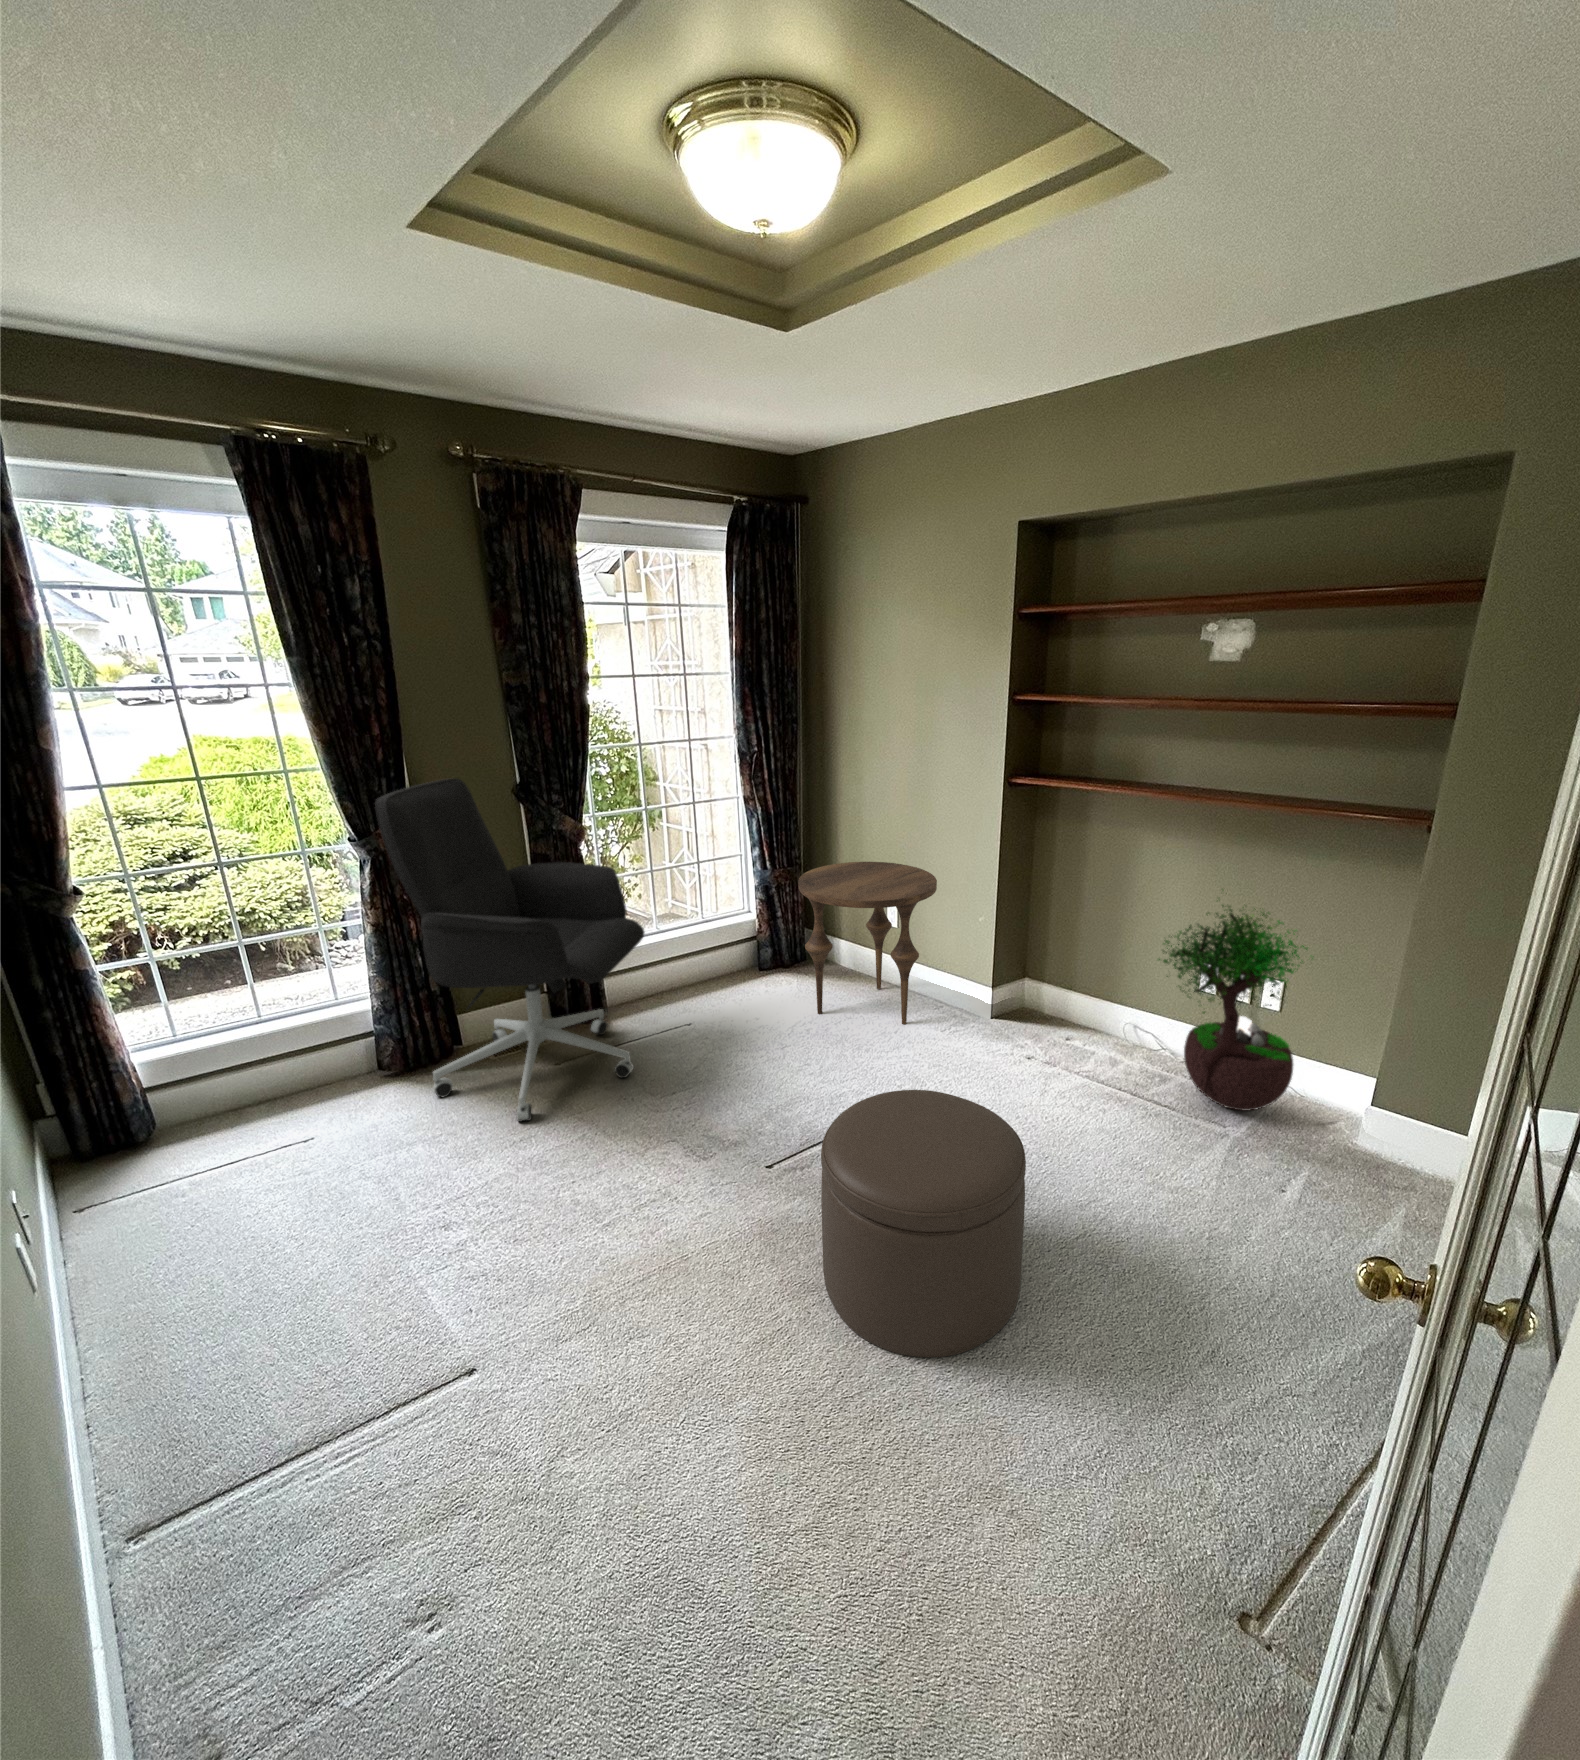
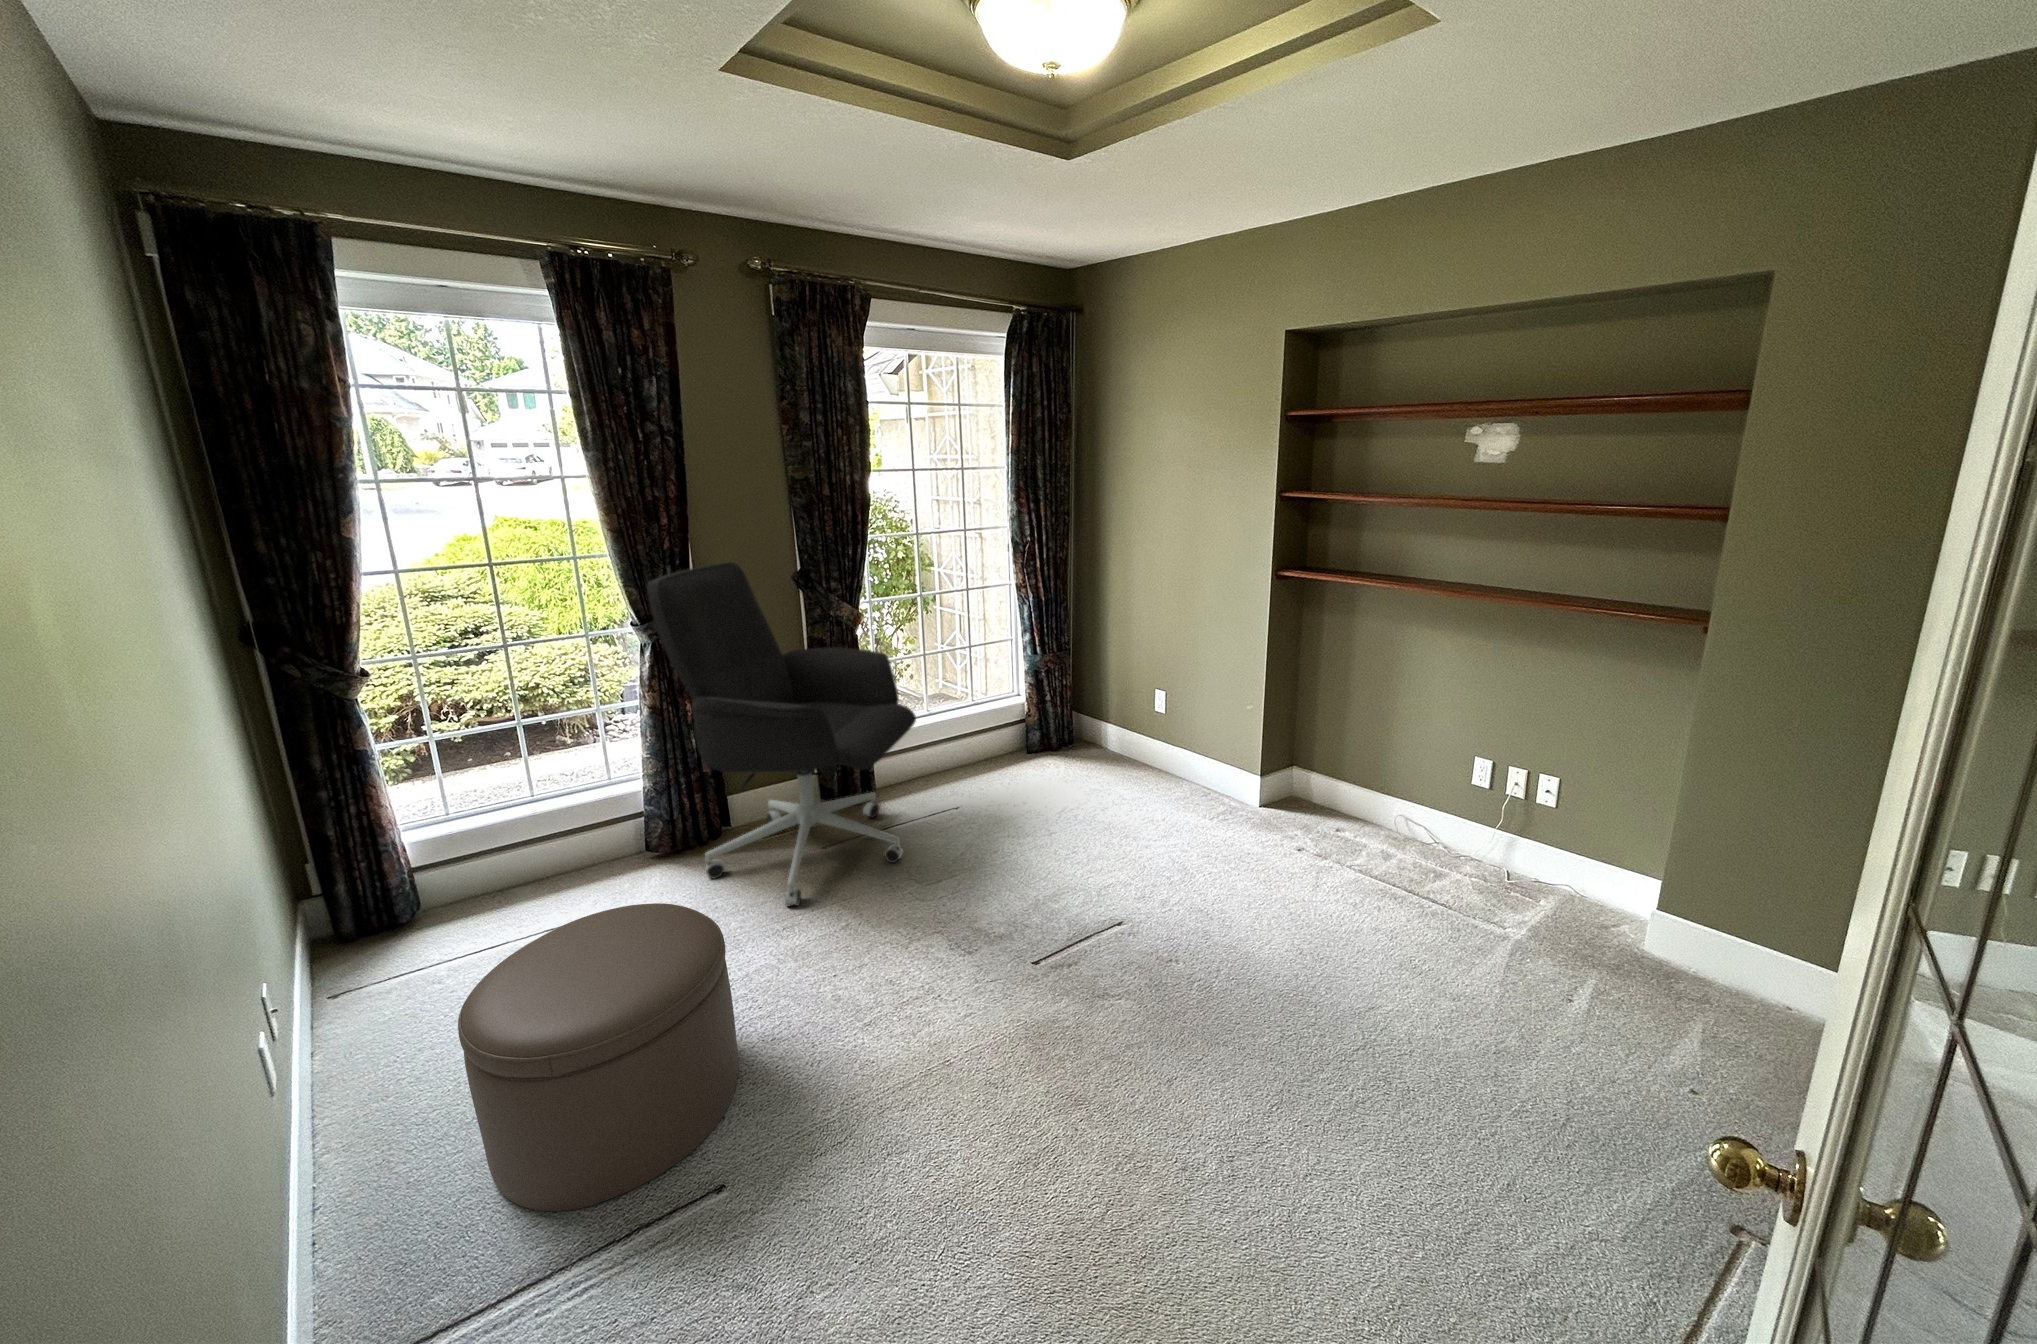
side table: present [798,862,937,1025] -> none [1069,651,1207,813]
potted tree: present [1159,905,1313,1111] -> none [1437,687,1607,914]
ottoman: present [821,1090,1026,1357] -> present [458,903,738,1211]

